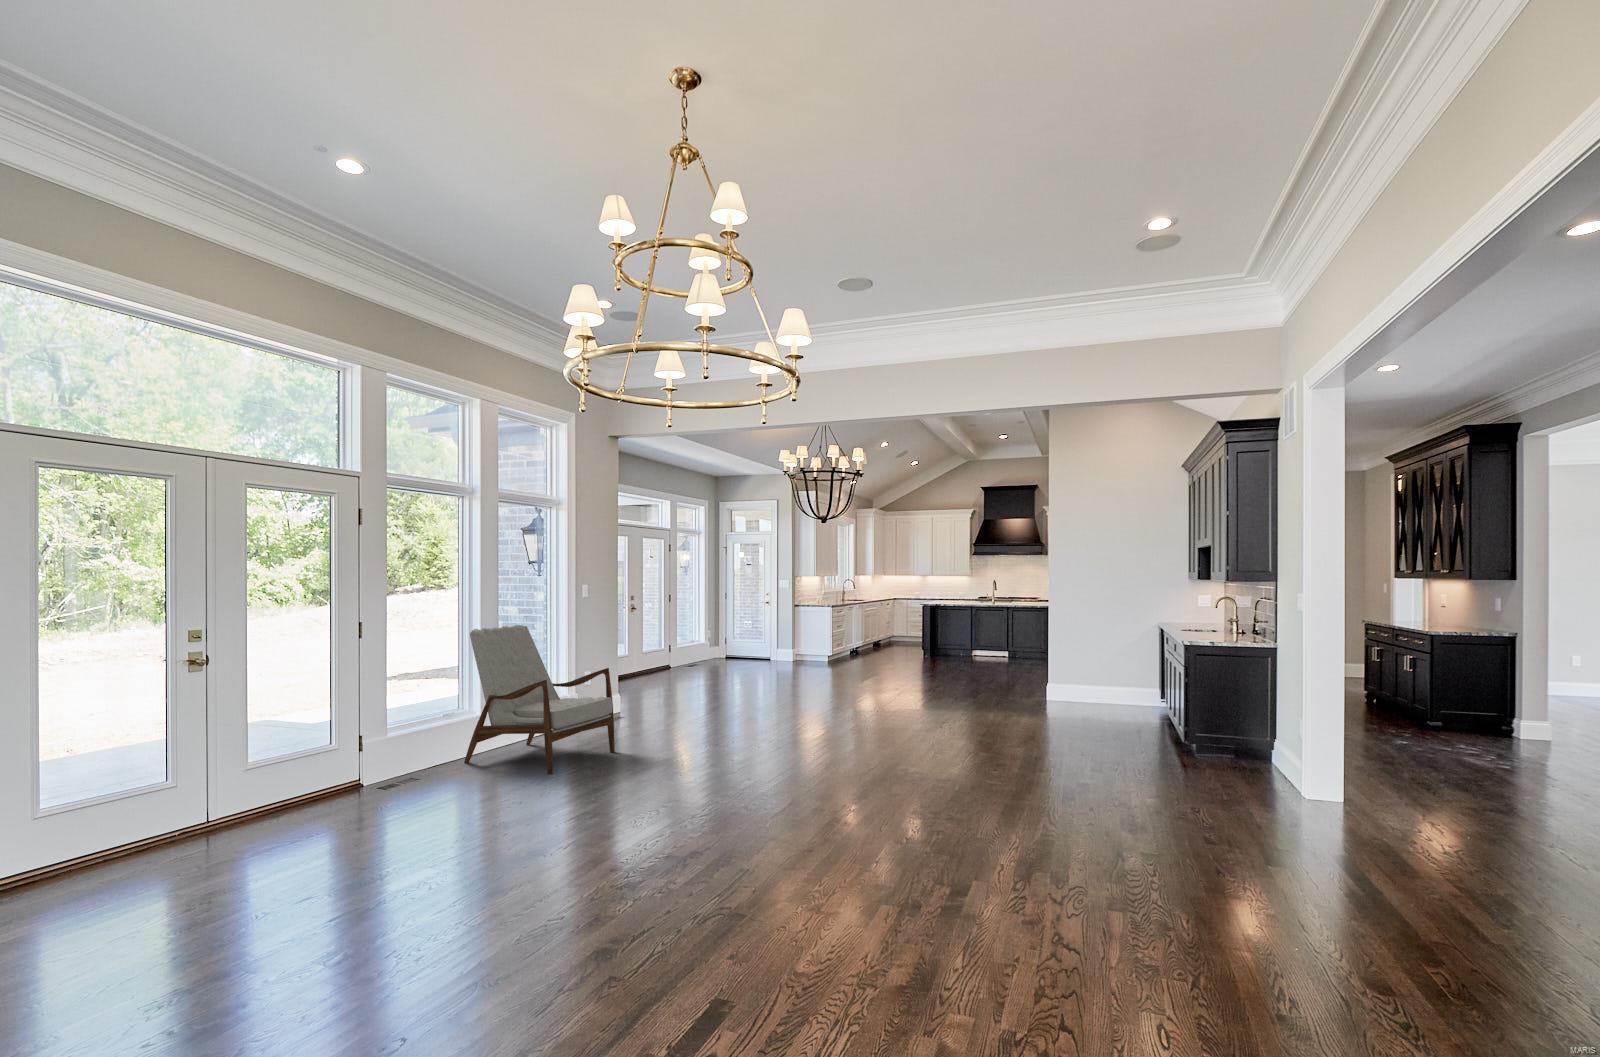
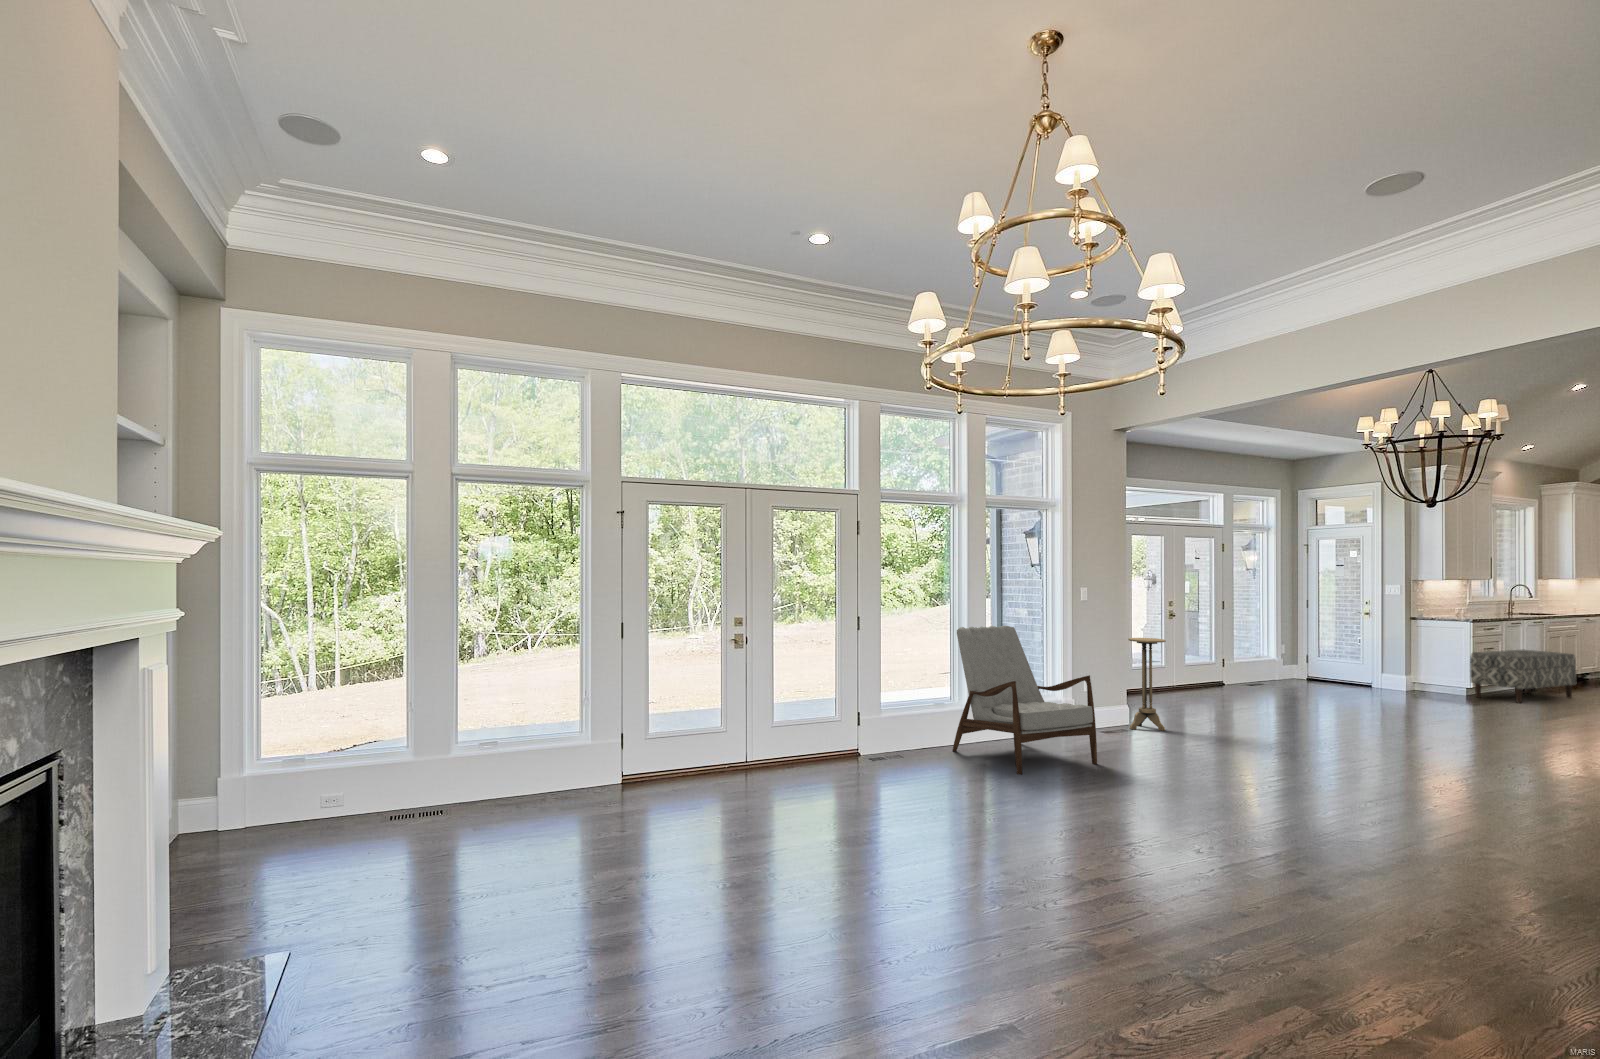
bench: none [832,624,886,662] -> present [1470,650,1576,703]
side table: none [619,630,652,716] -> present [1128,638,1166,731]

